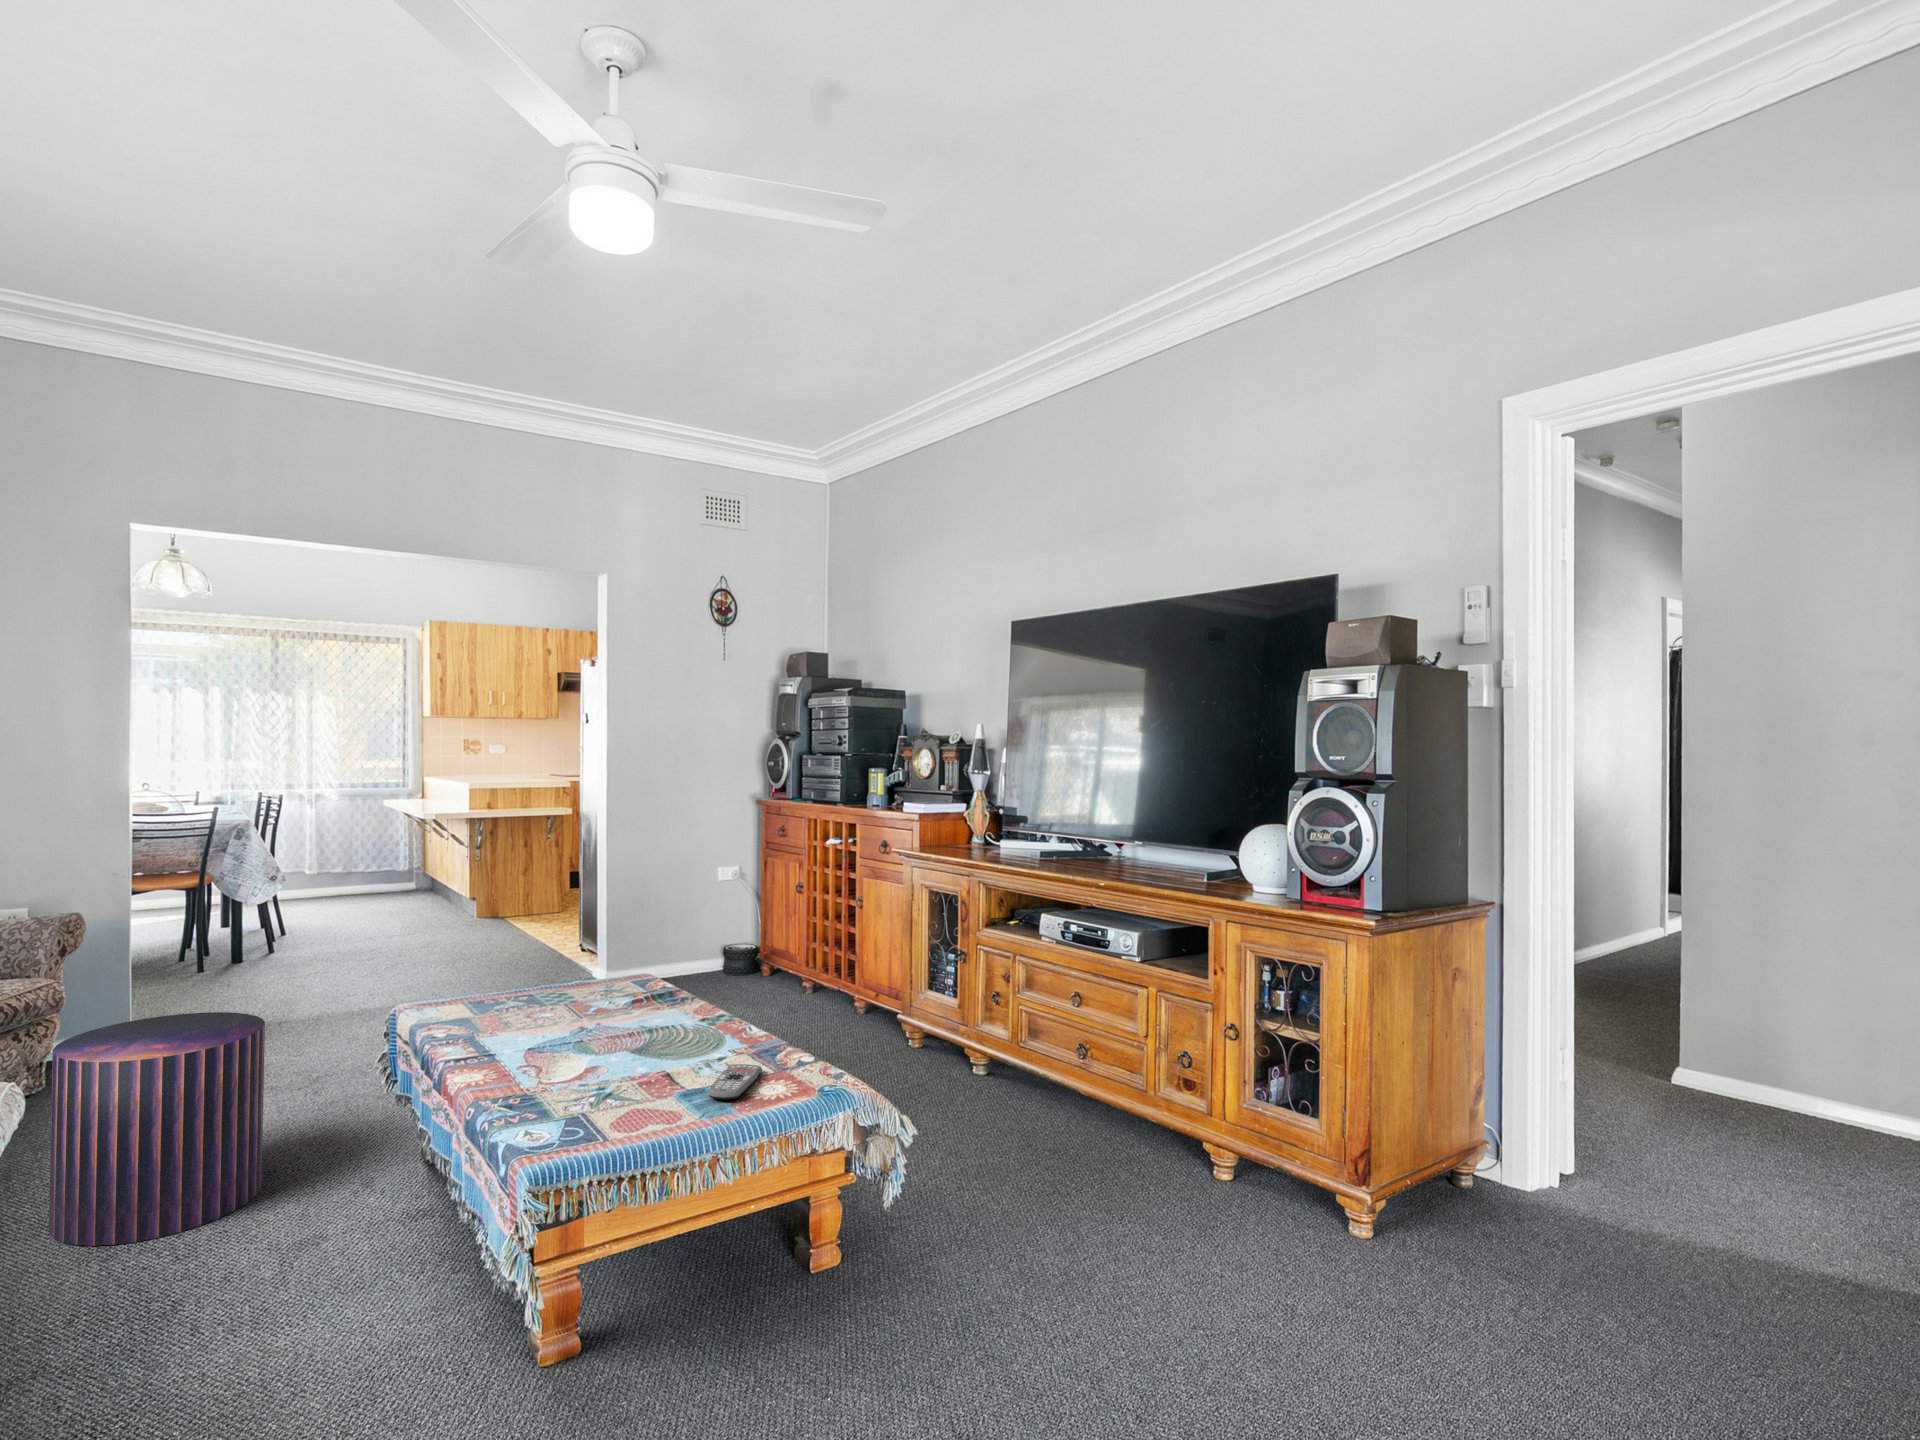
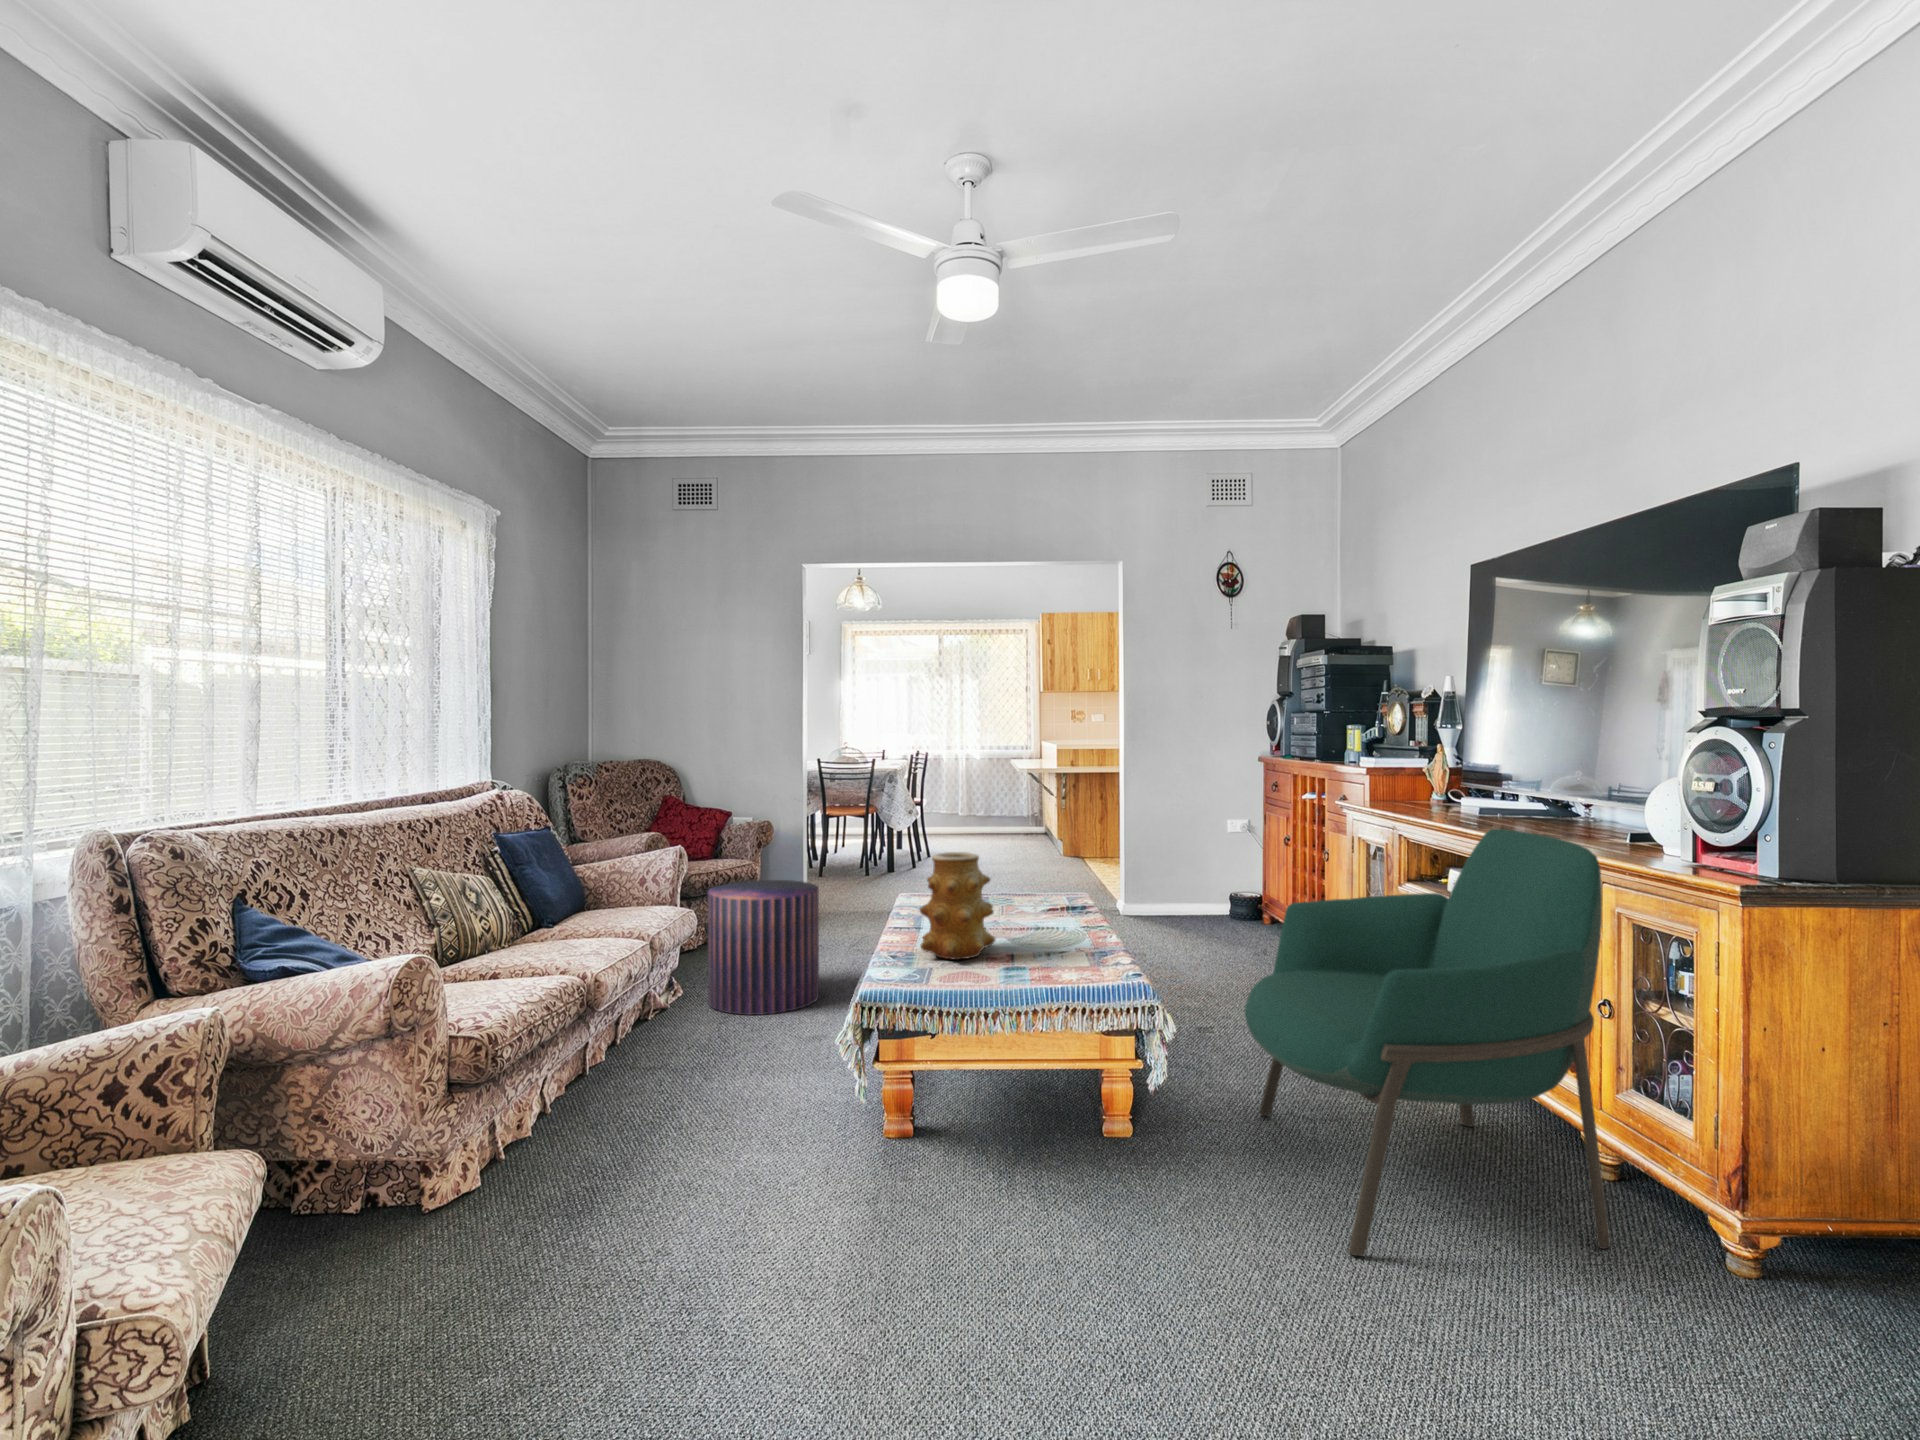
armchair: none [936,879,1277,1321] -> present [1245,829,1611,1256]
vase: none [549,955,658,1099] -> present [920,852,995,959]
remote control: present [708,1064,762,1099] -> none [1017,953,1076,975]

